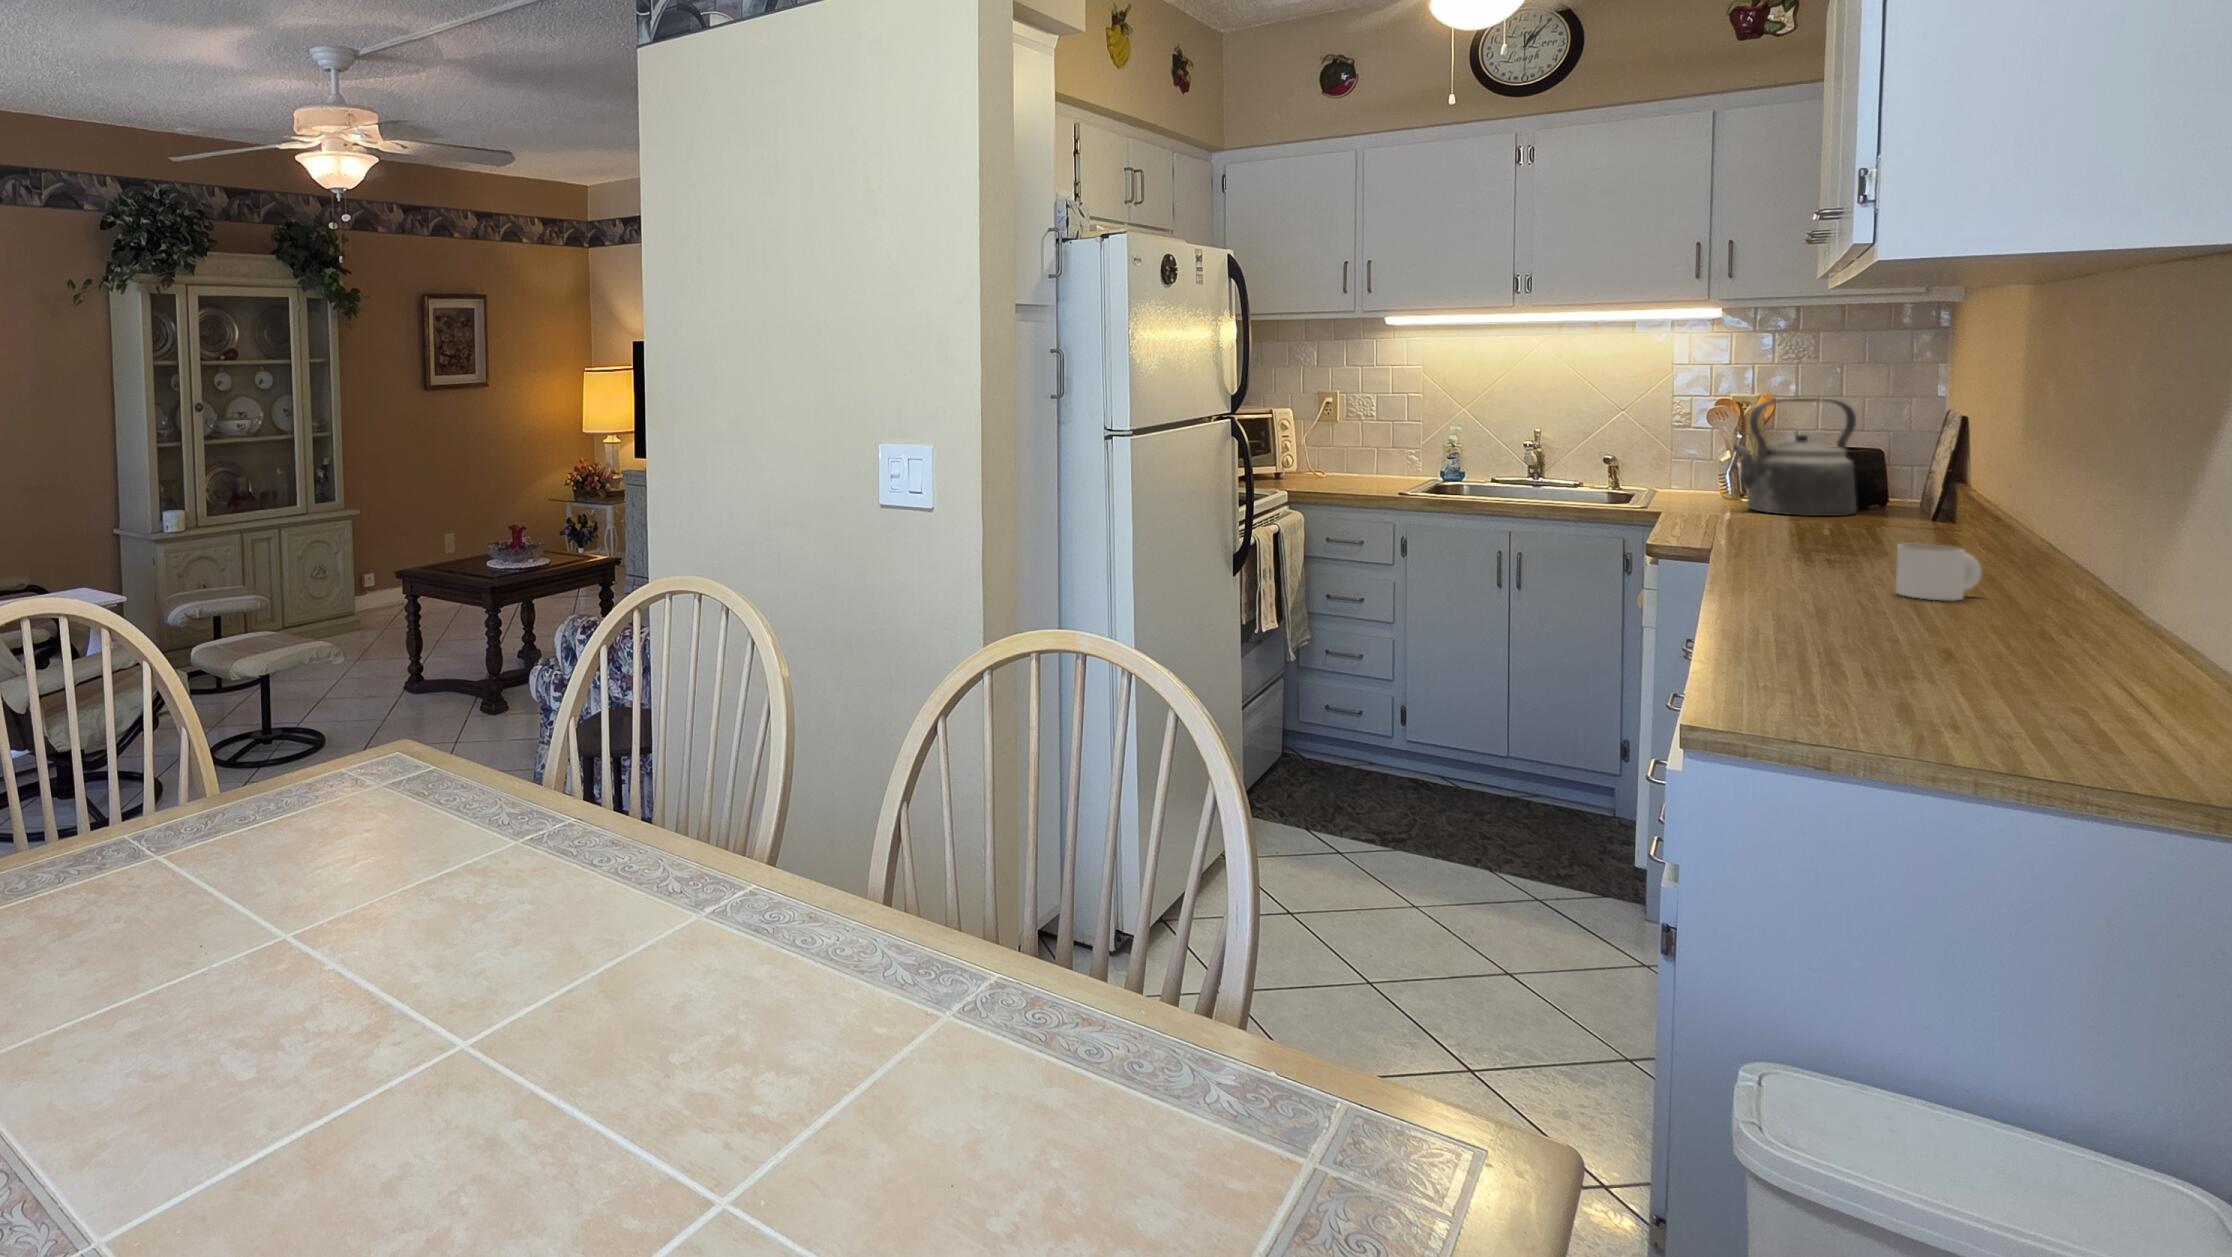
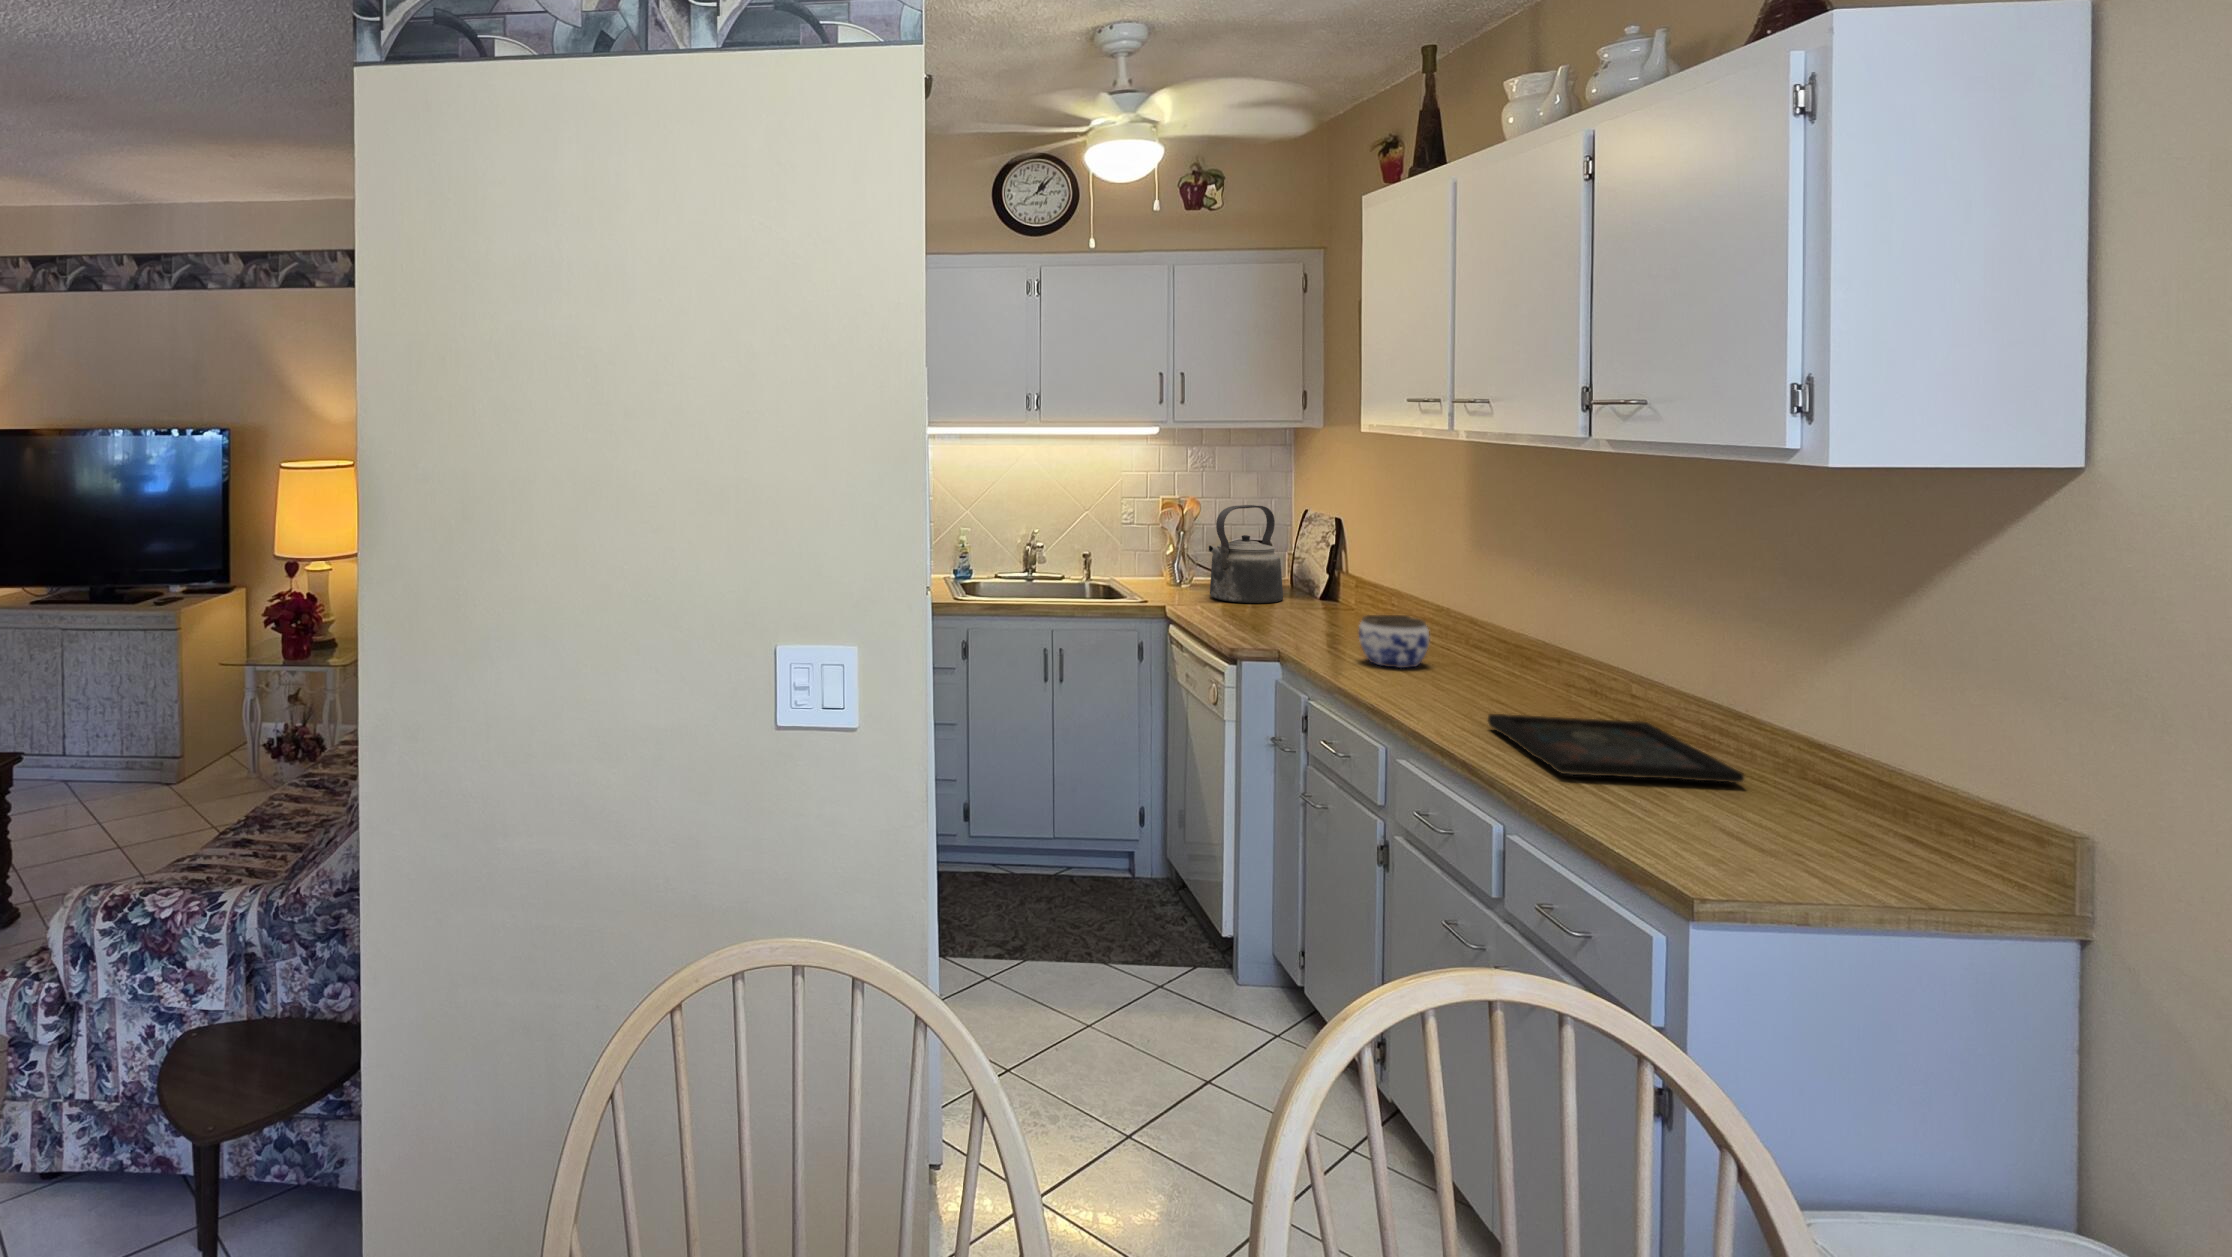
jar: none [1786,508,1887,570] -> present [1359,615,1429,668]
mug: present [1896,544,1982,600] -> none [1488,649,1535,697]
tray: none [1753,597,2022,672] -> present [1488,714,1744,783]

